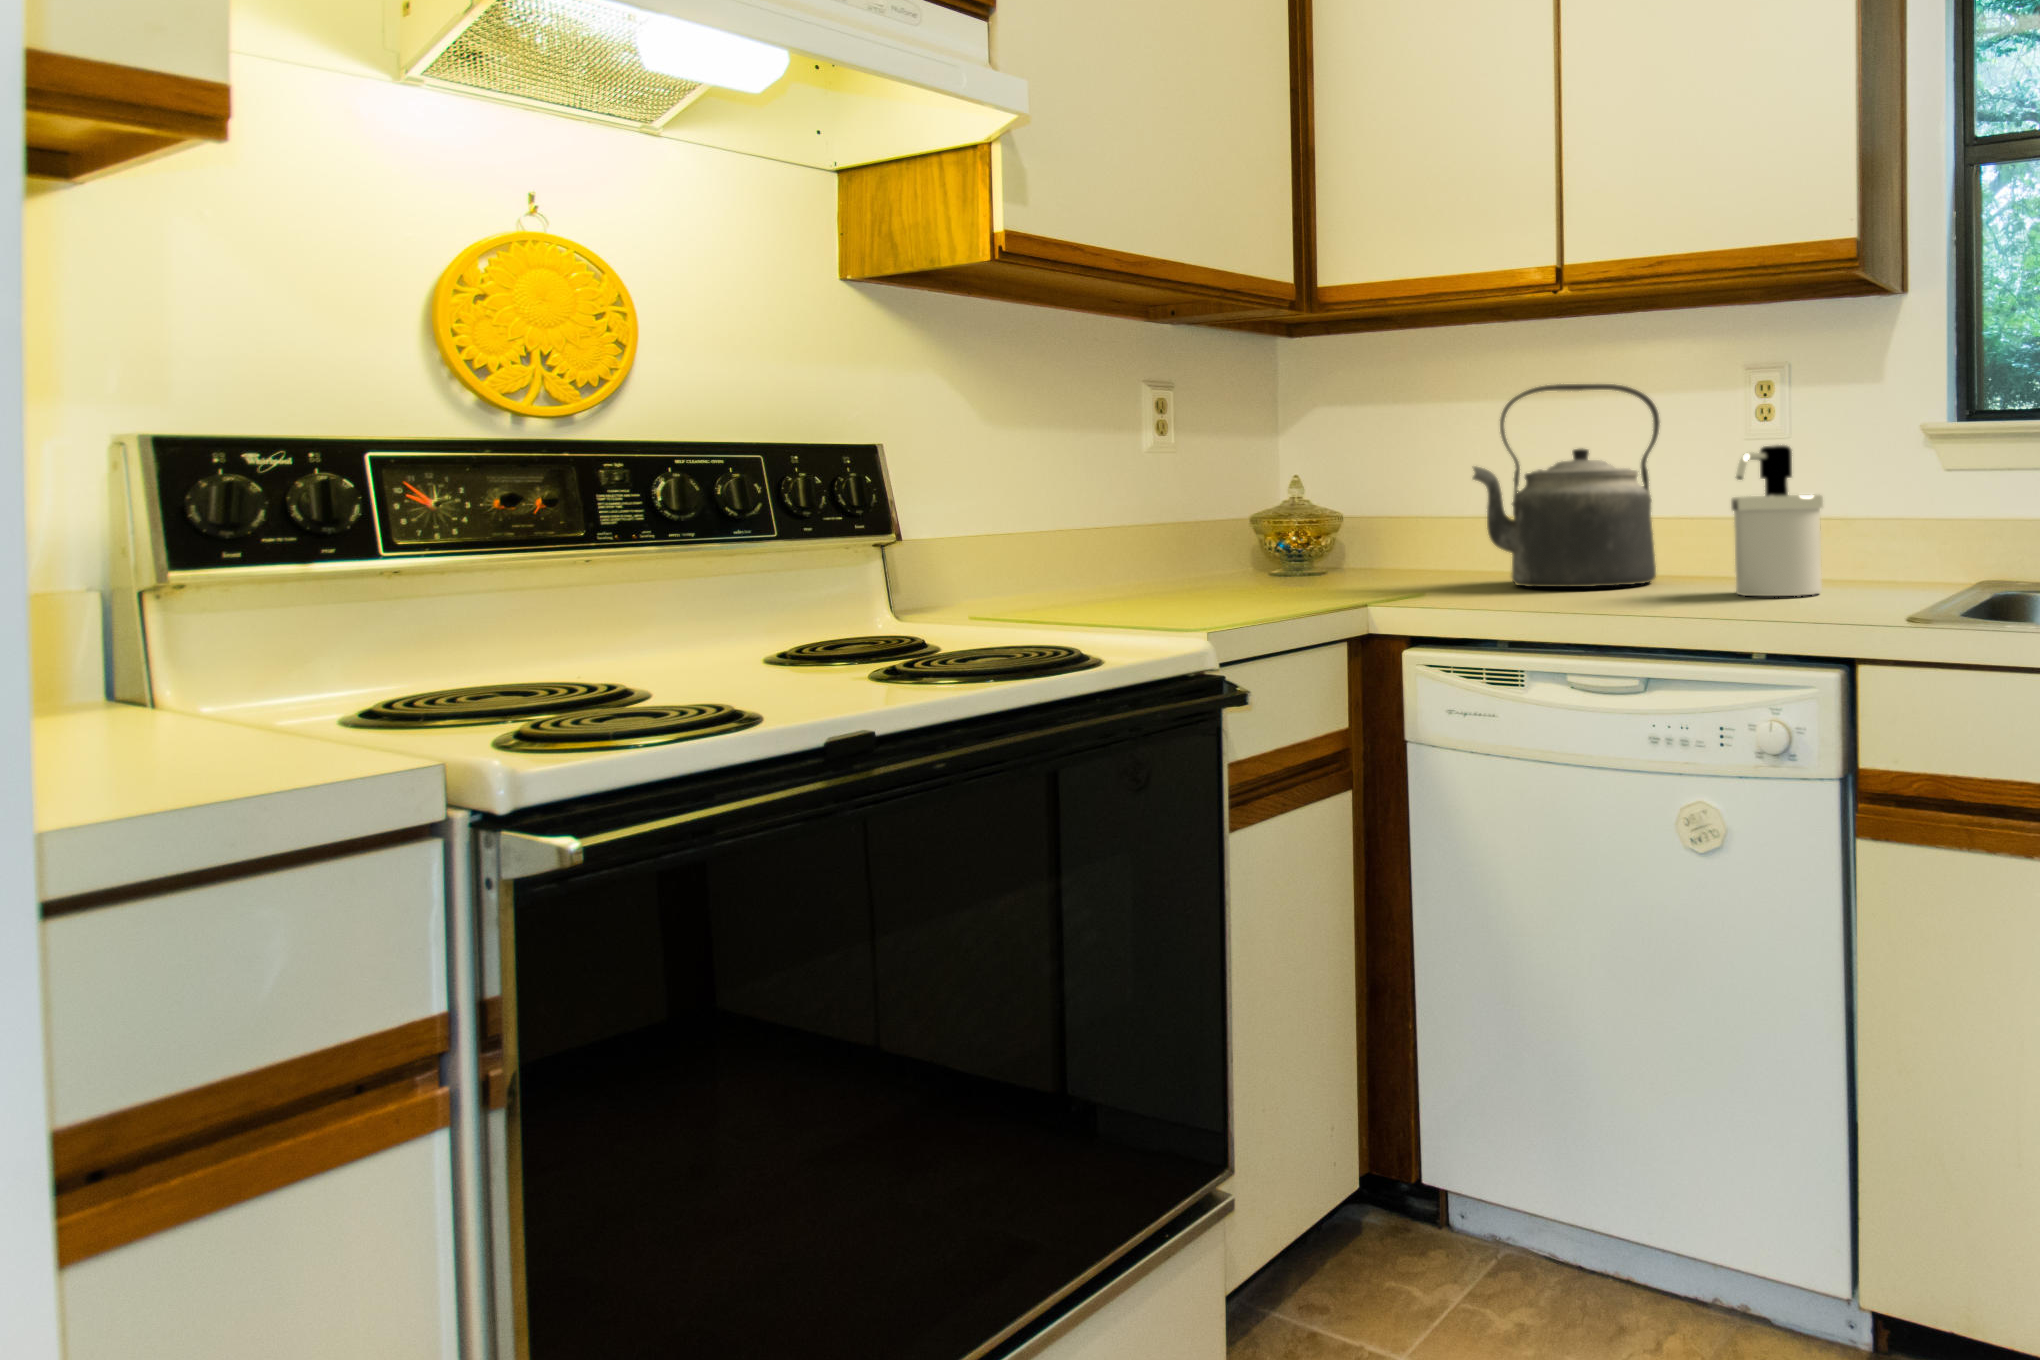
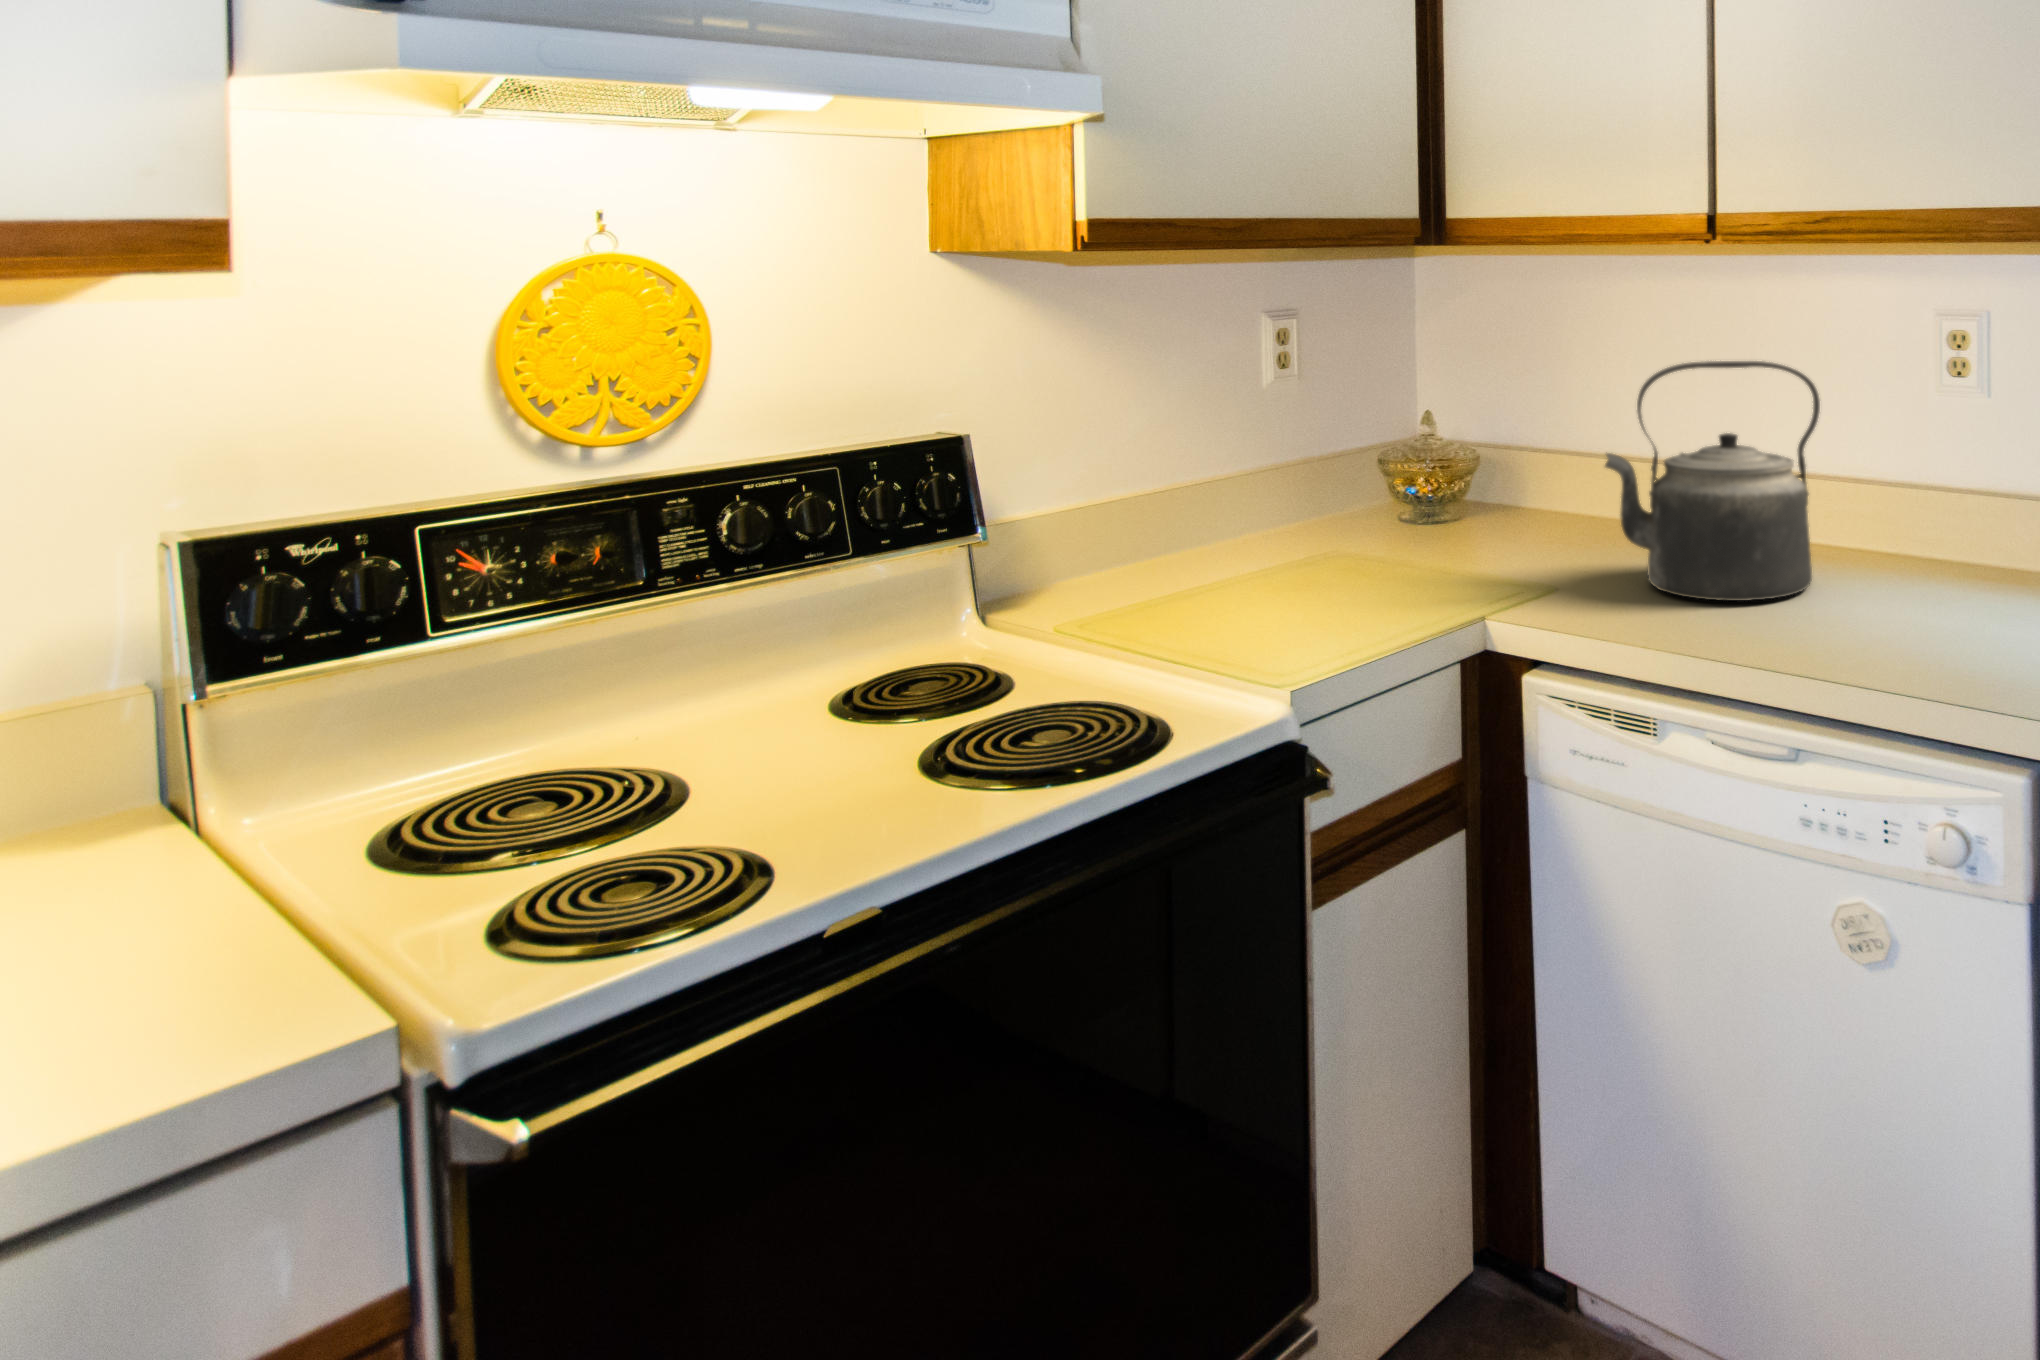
soap dispenser: present [1731,445,1823,596] -> none [1896,466,2006,649]

